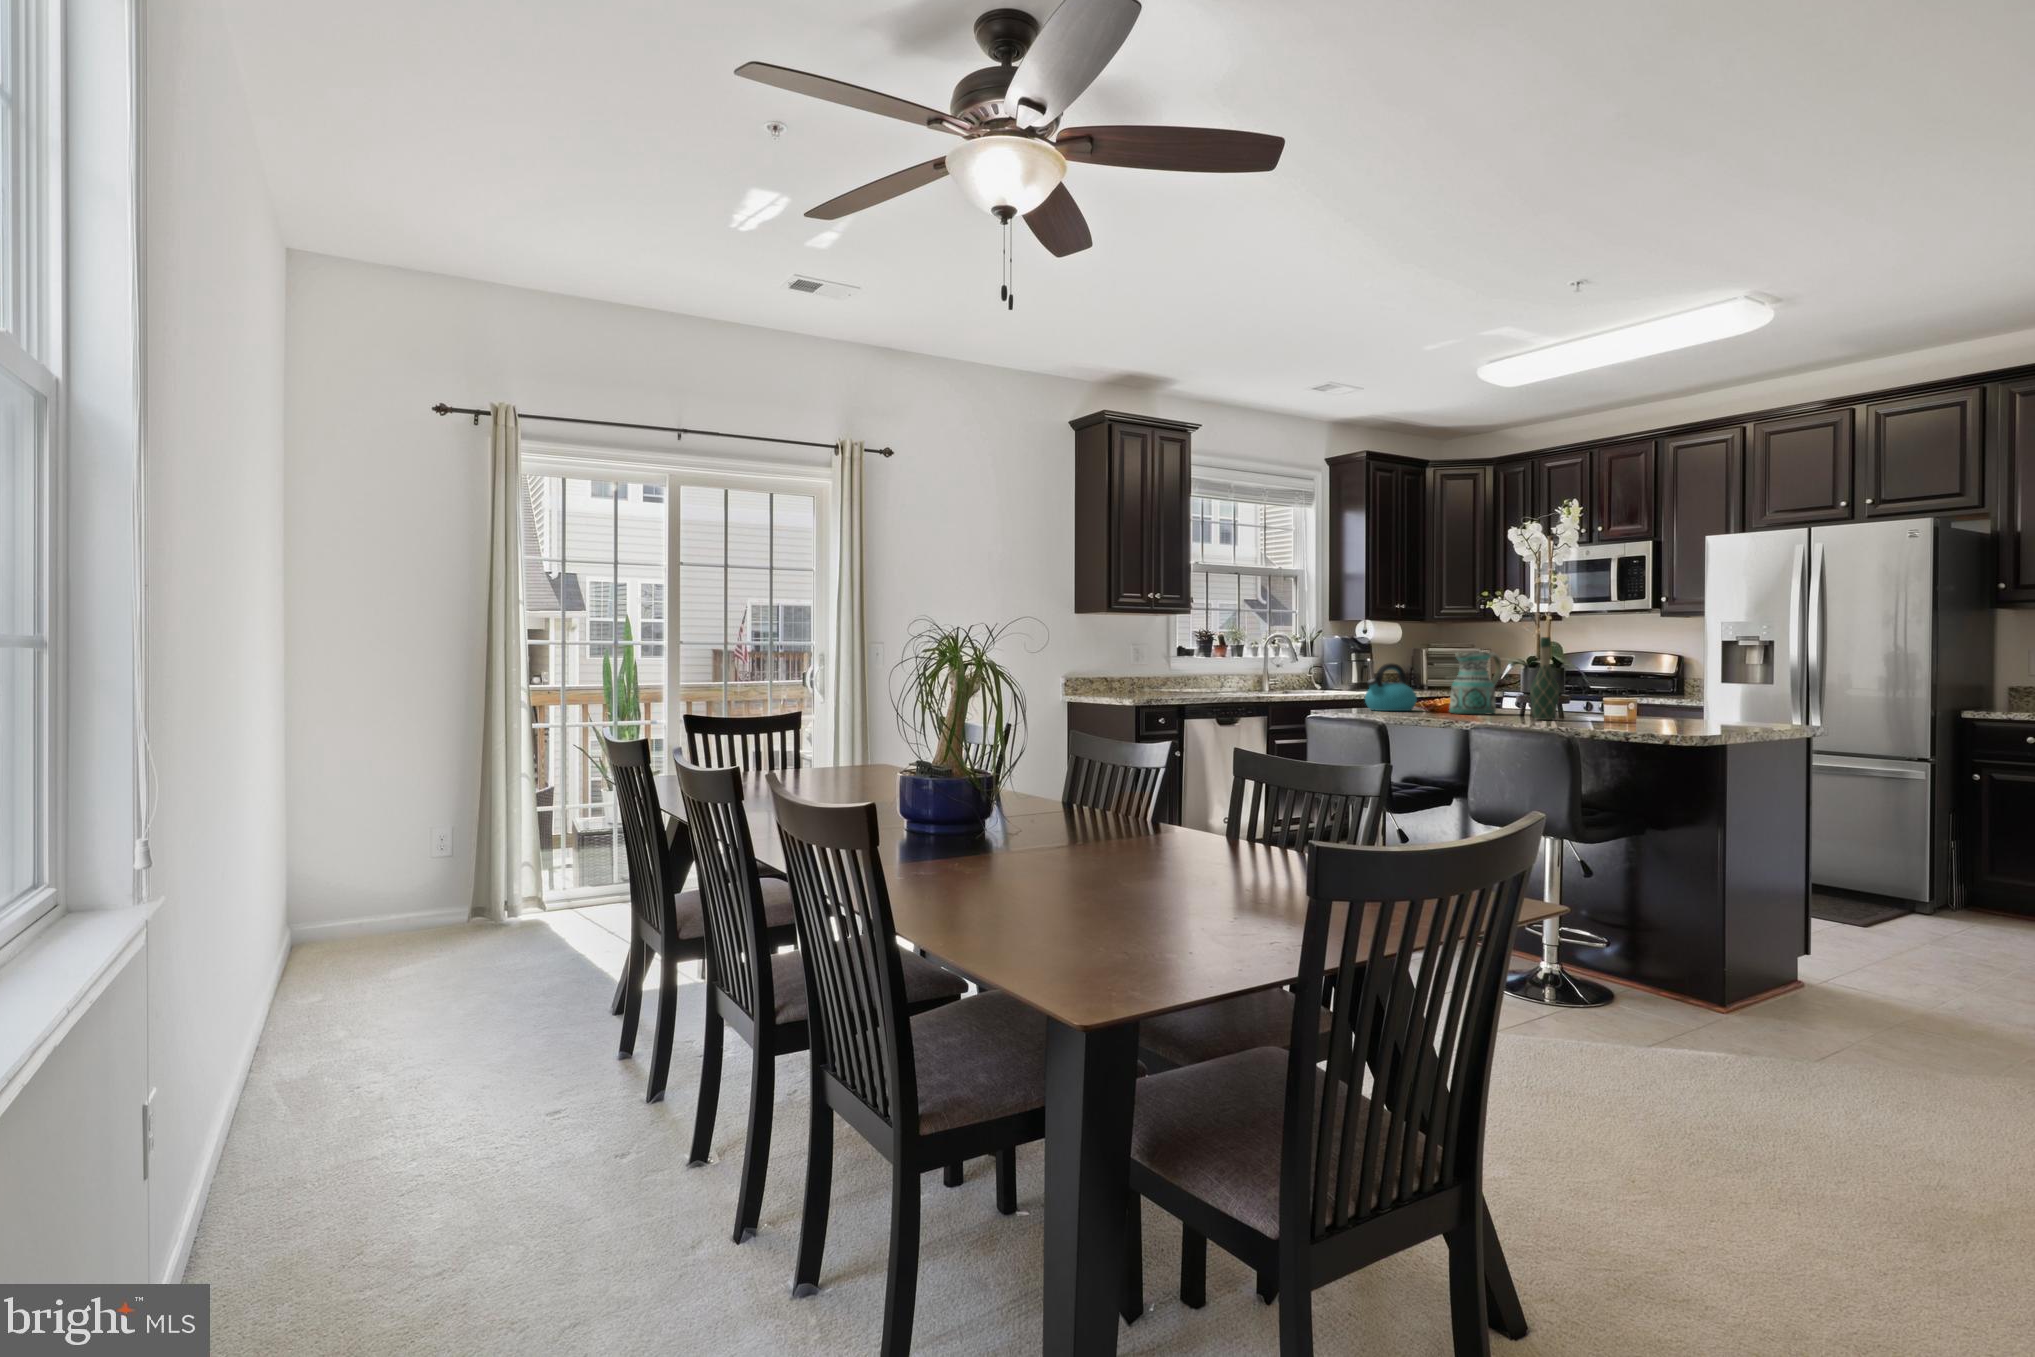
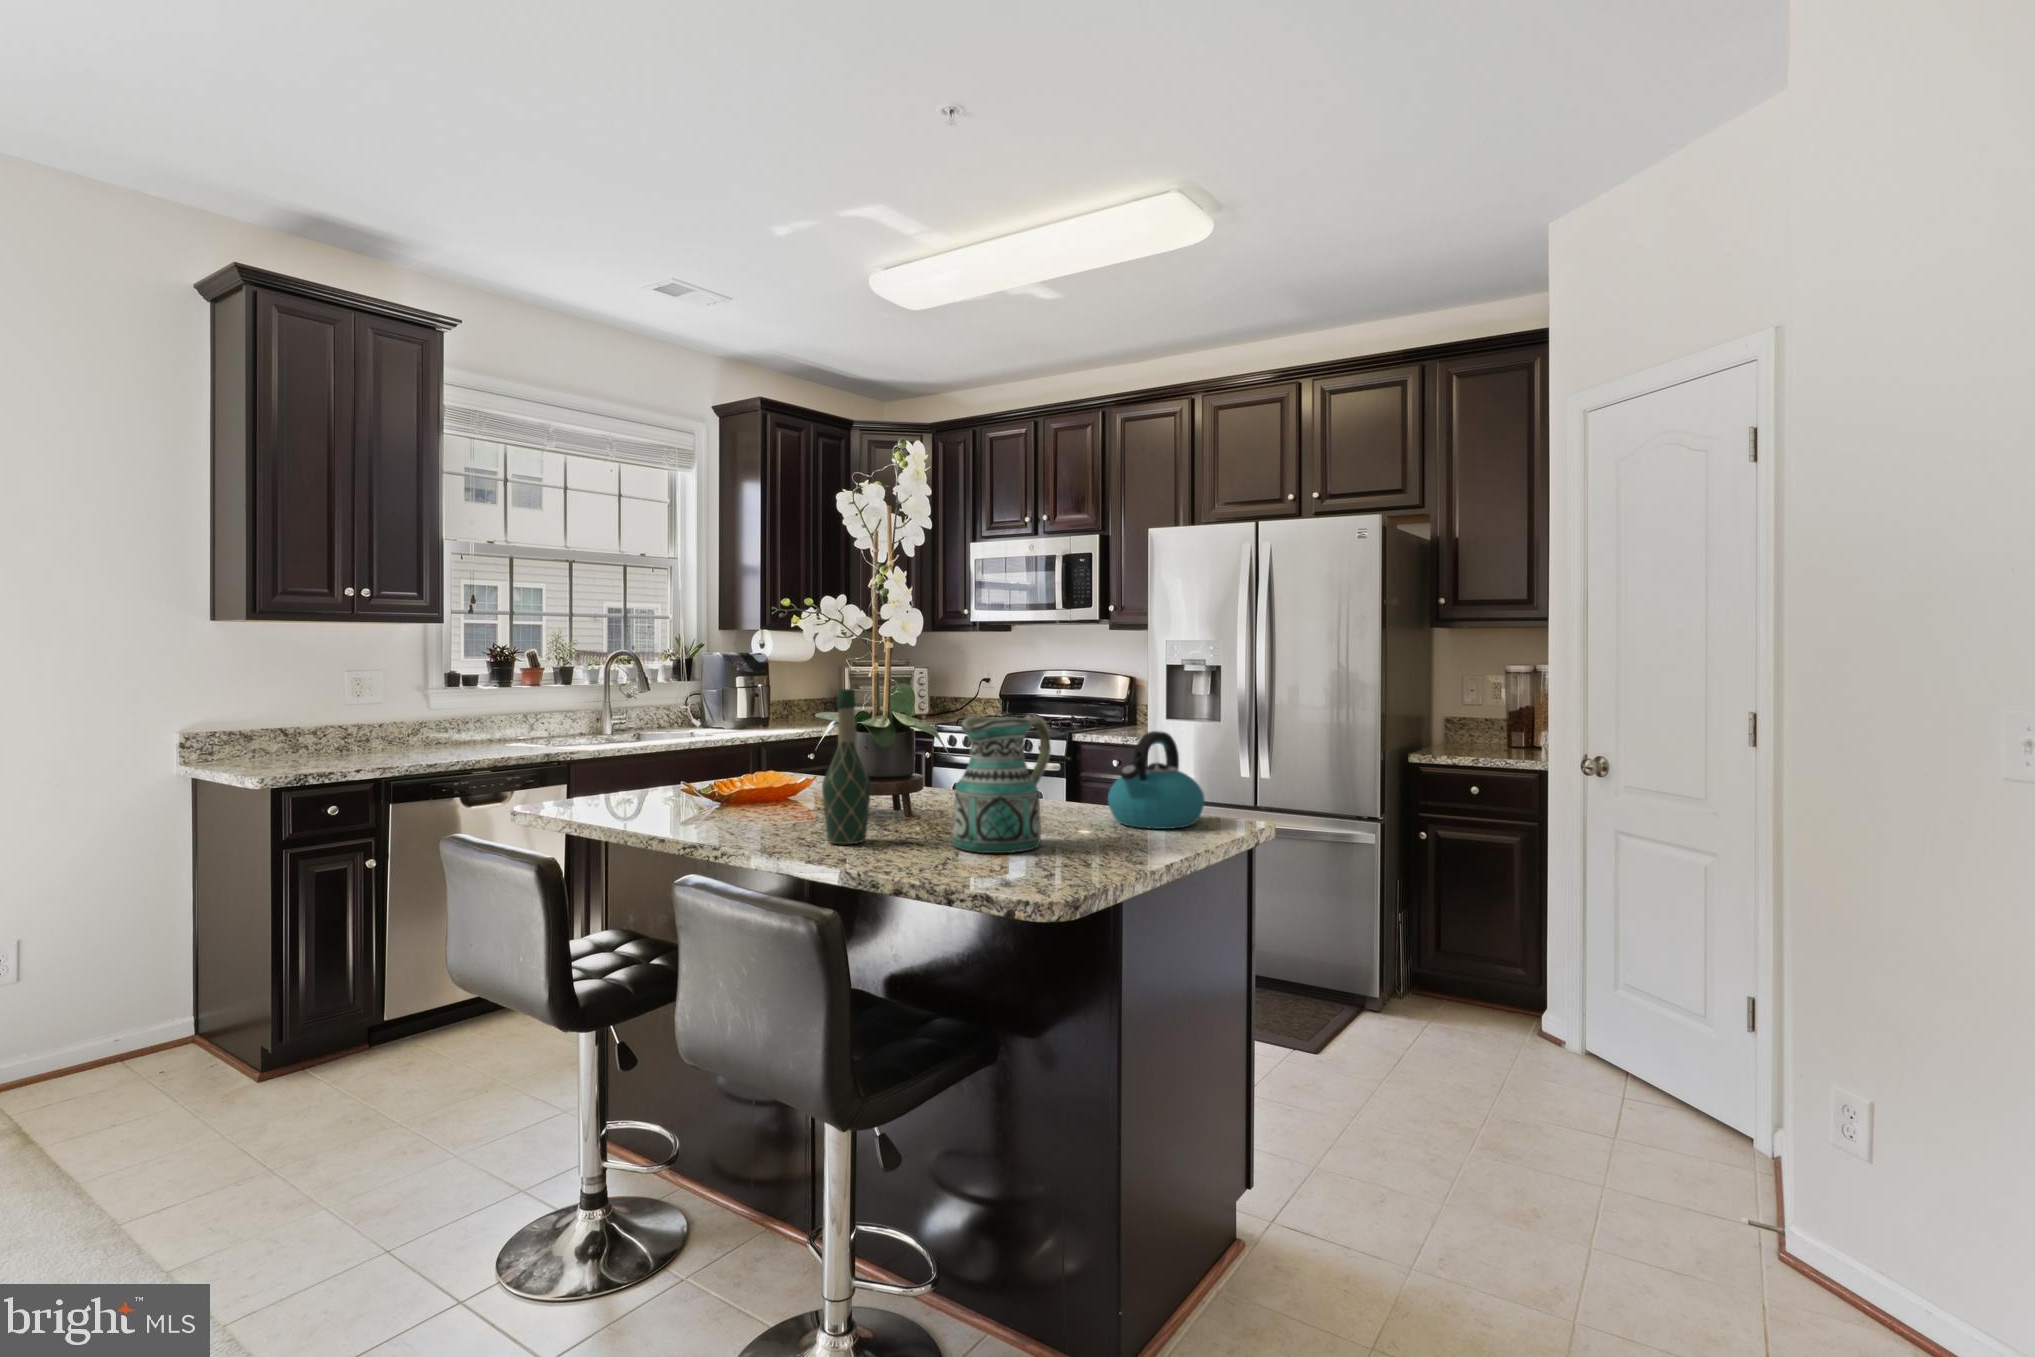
ceramic pitcher: present [1449,652,1501,714] -> present [952,714,1051,853]
kettle: present [1365,663,1417,711] -> present [1108,731,1205,829]

